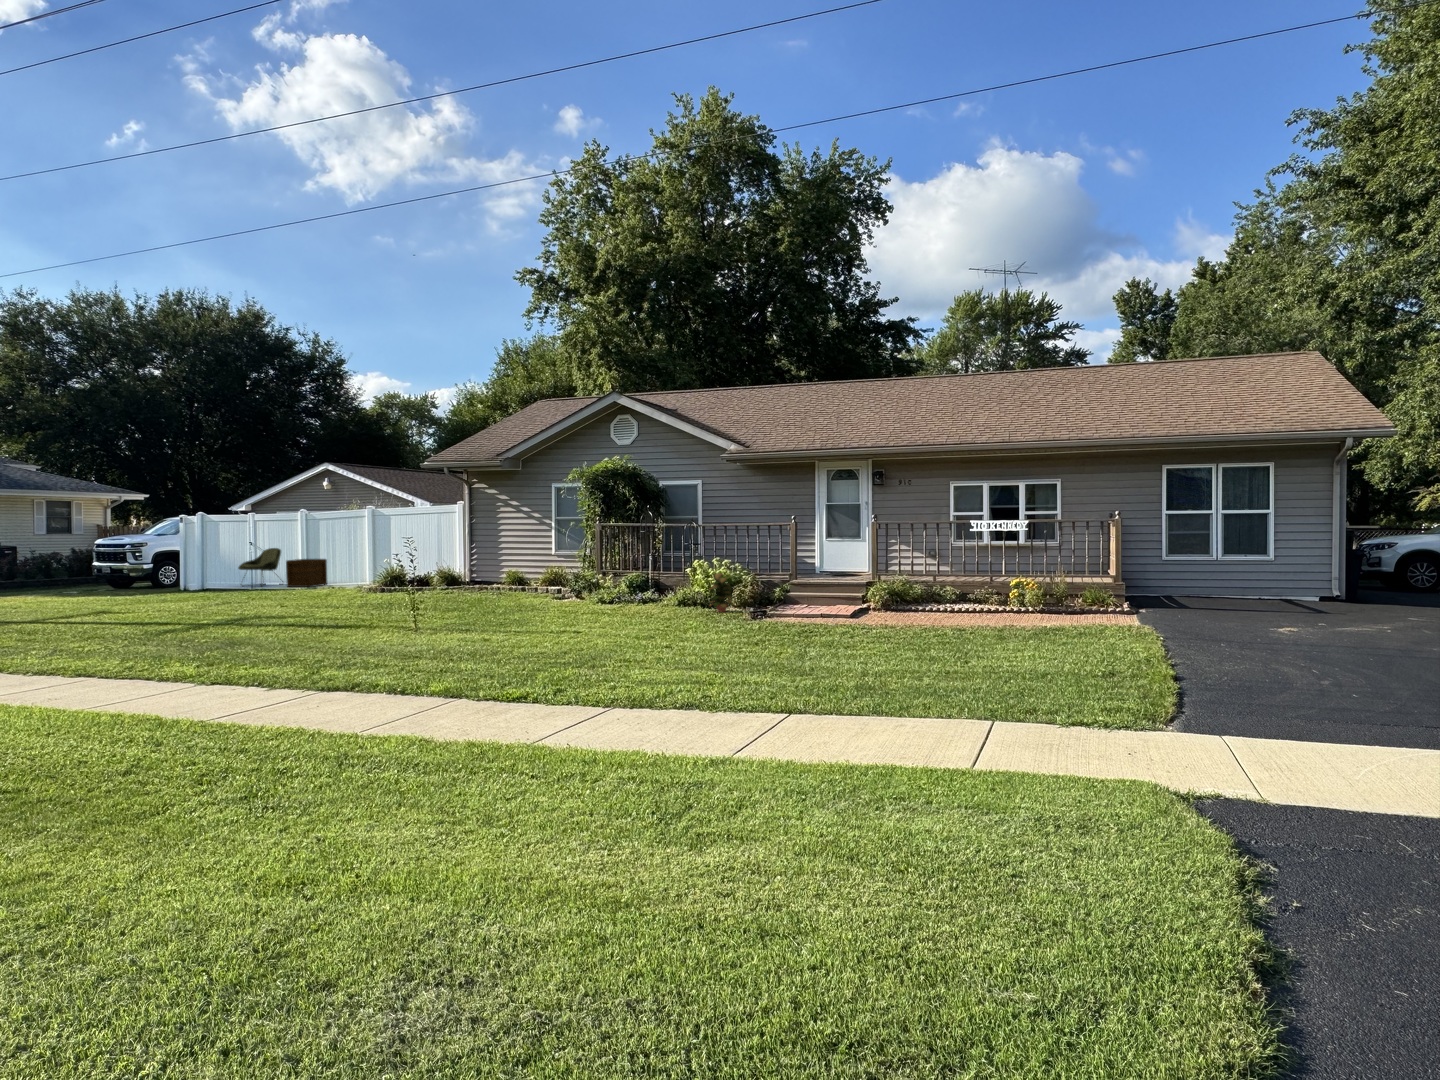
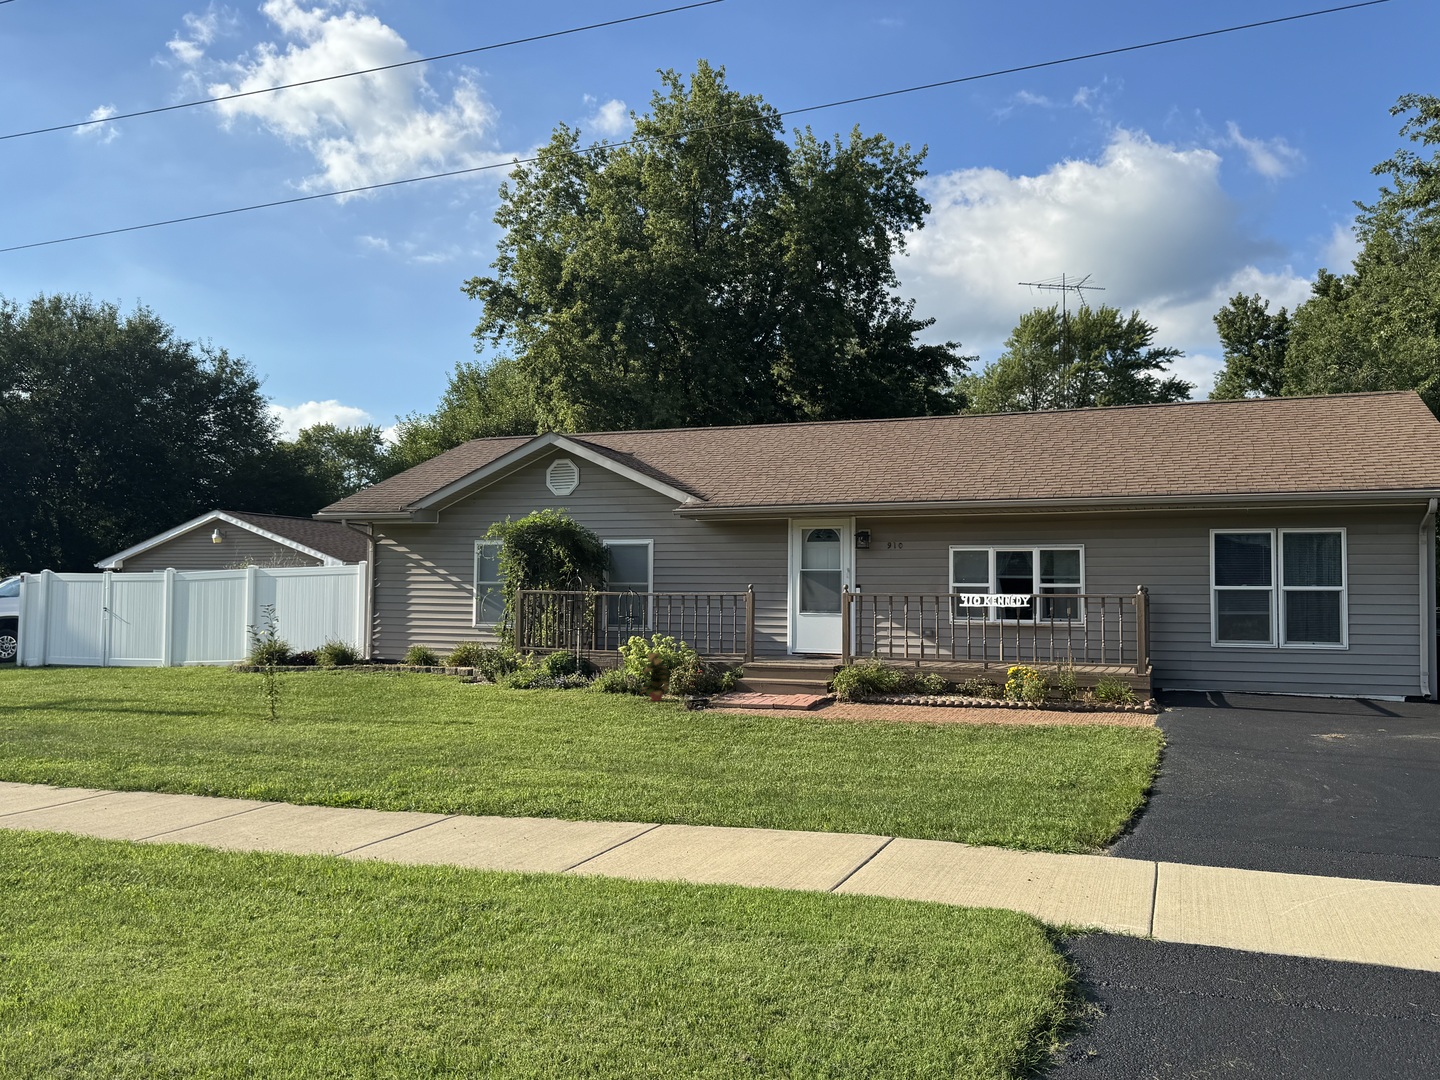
lounge chair: present [238,548,281,585] -> none [97,612,152,659]
wooden crate: present [286,559,327,587] -> none [153,625,204,660]

